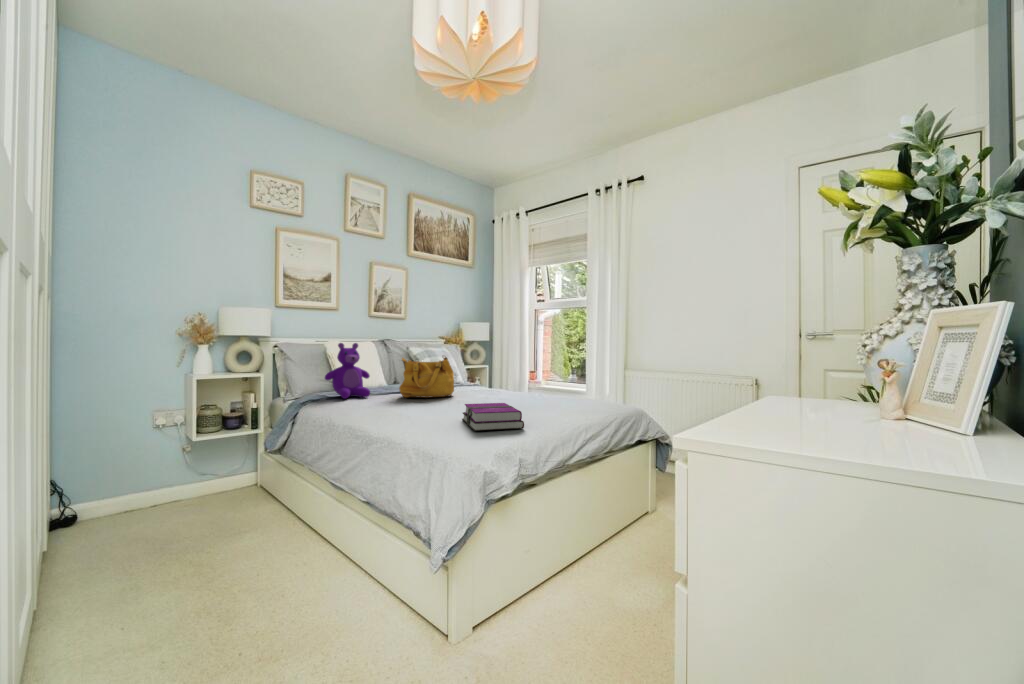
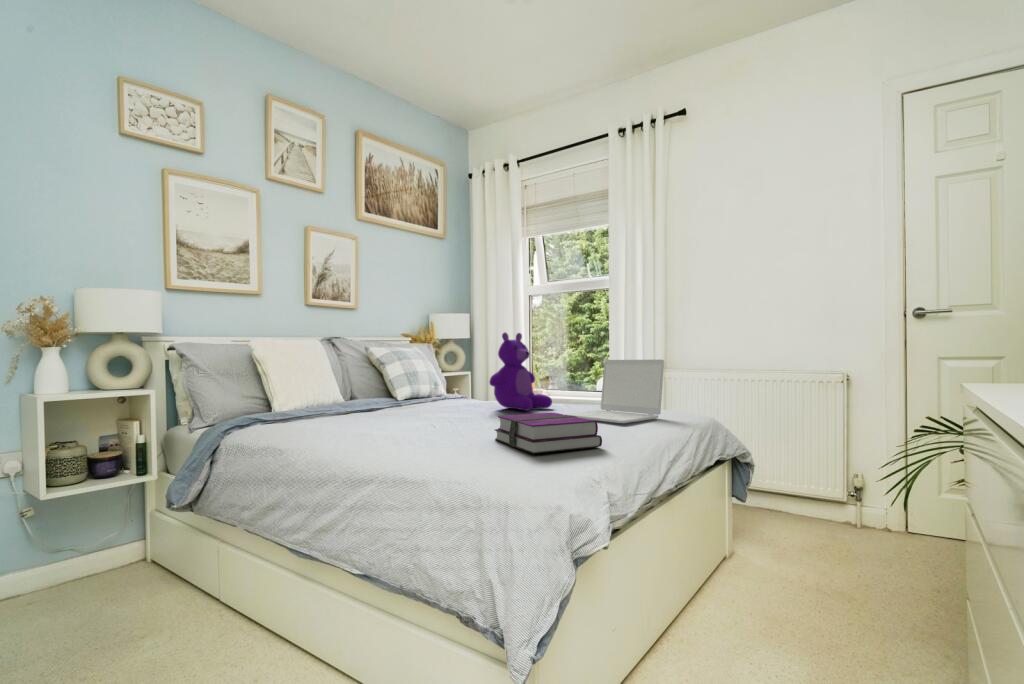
teddy bear: present [325,343,370,399] -> present [490,332,552,411]
handbag: present [399,357,454,398] -> none [372,352,451,416]
laptop: none [525,366,593,412] -> present [566,360,664,423]

